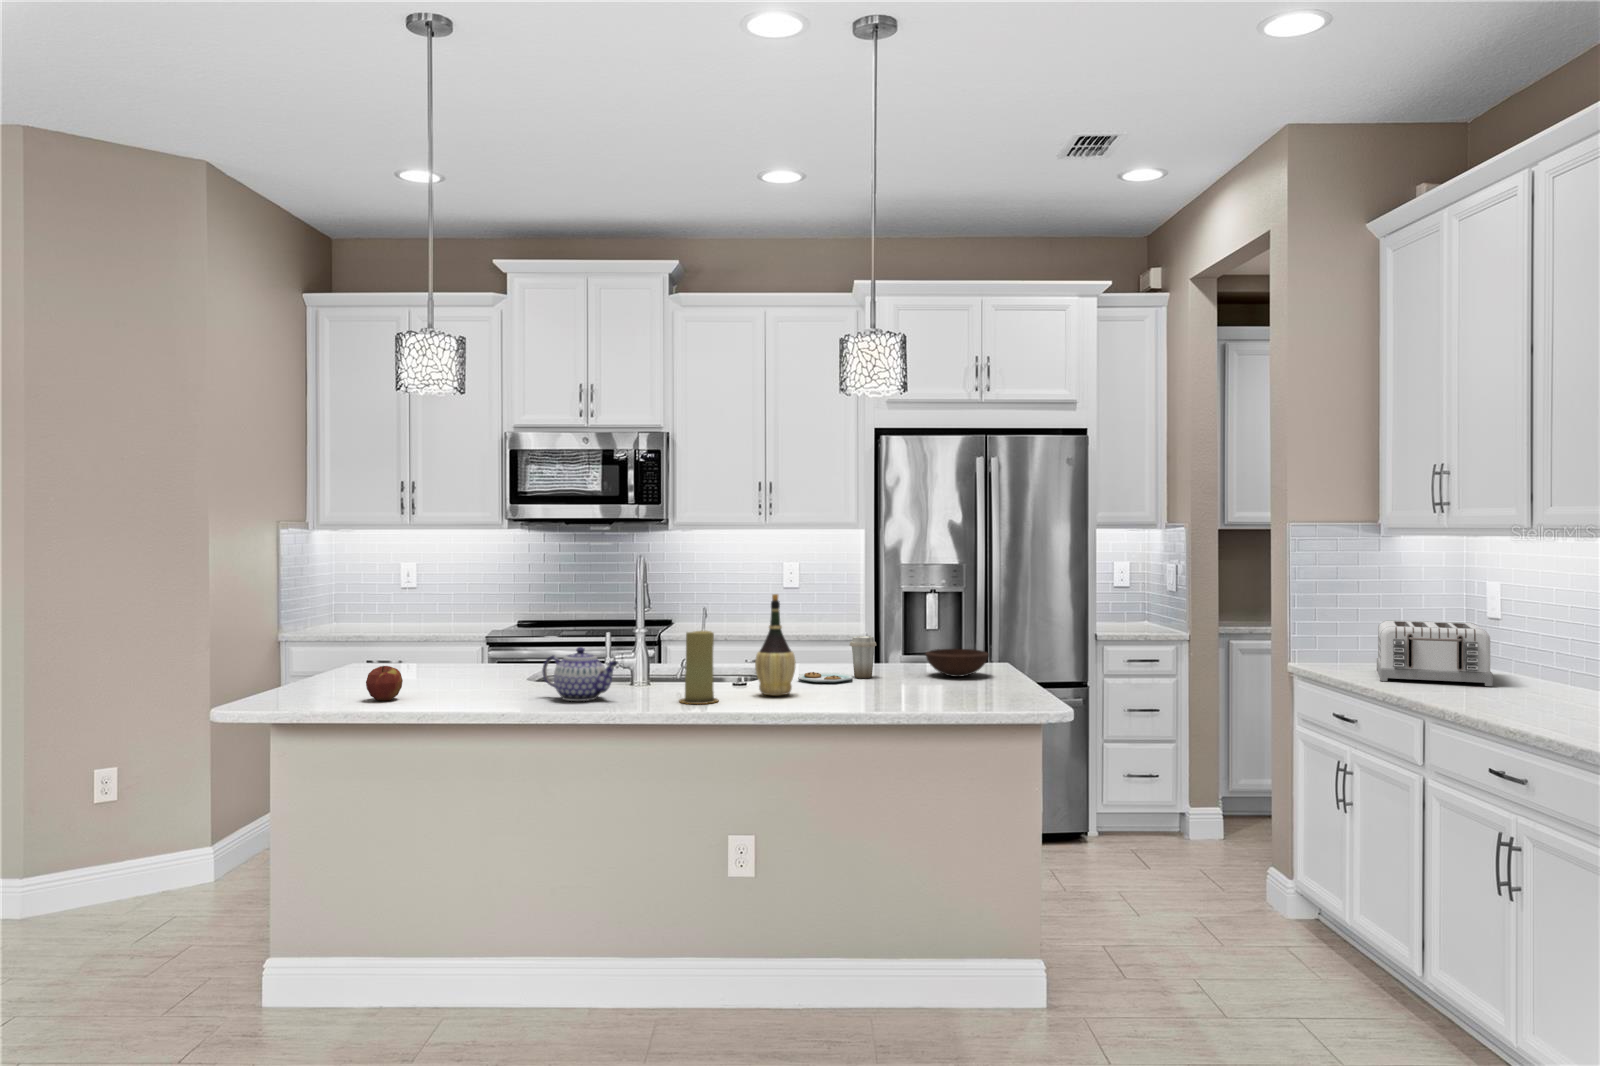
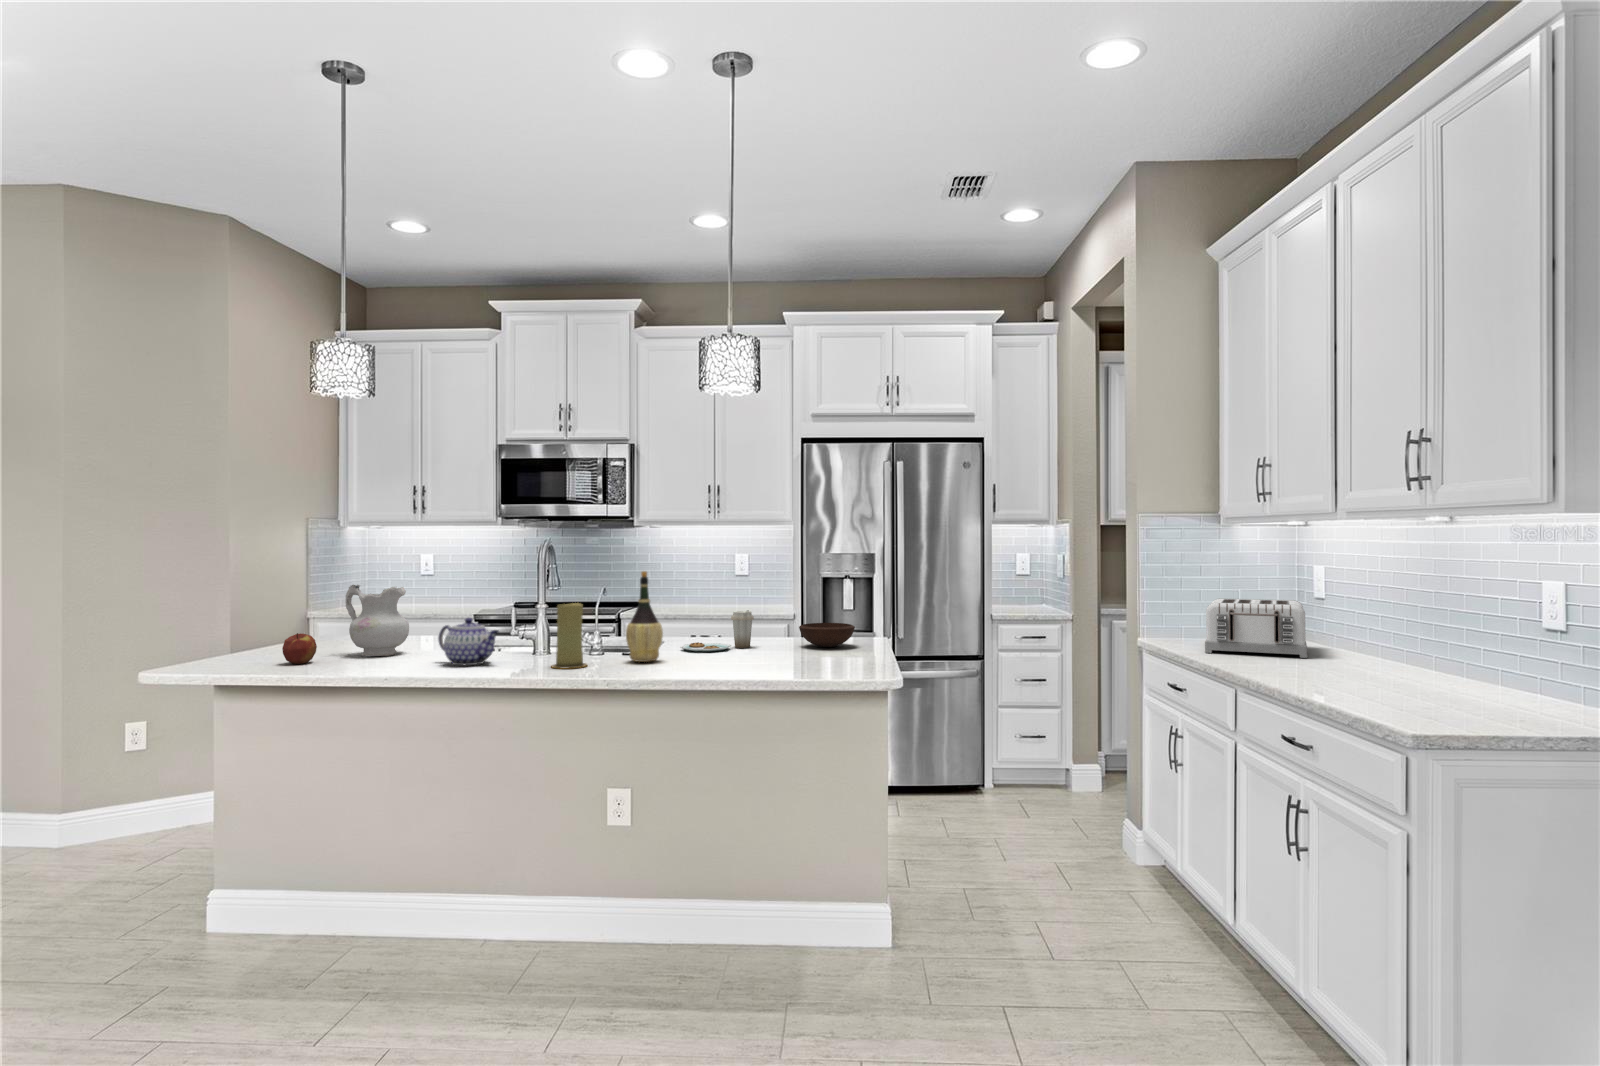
ceramic pitcher: none [419,608,491,691] -> present [345,585,409,656]

